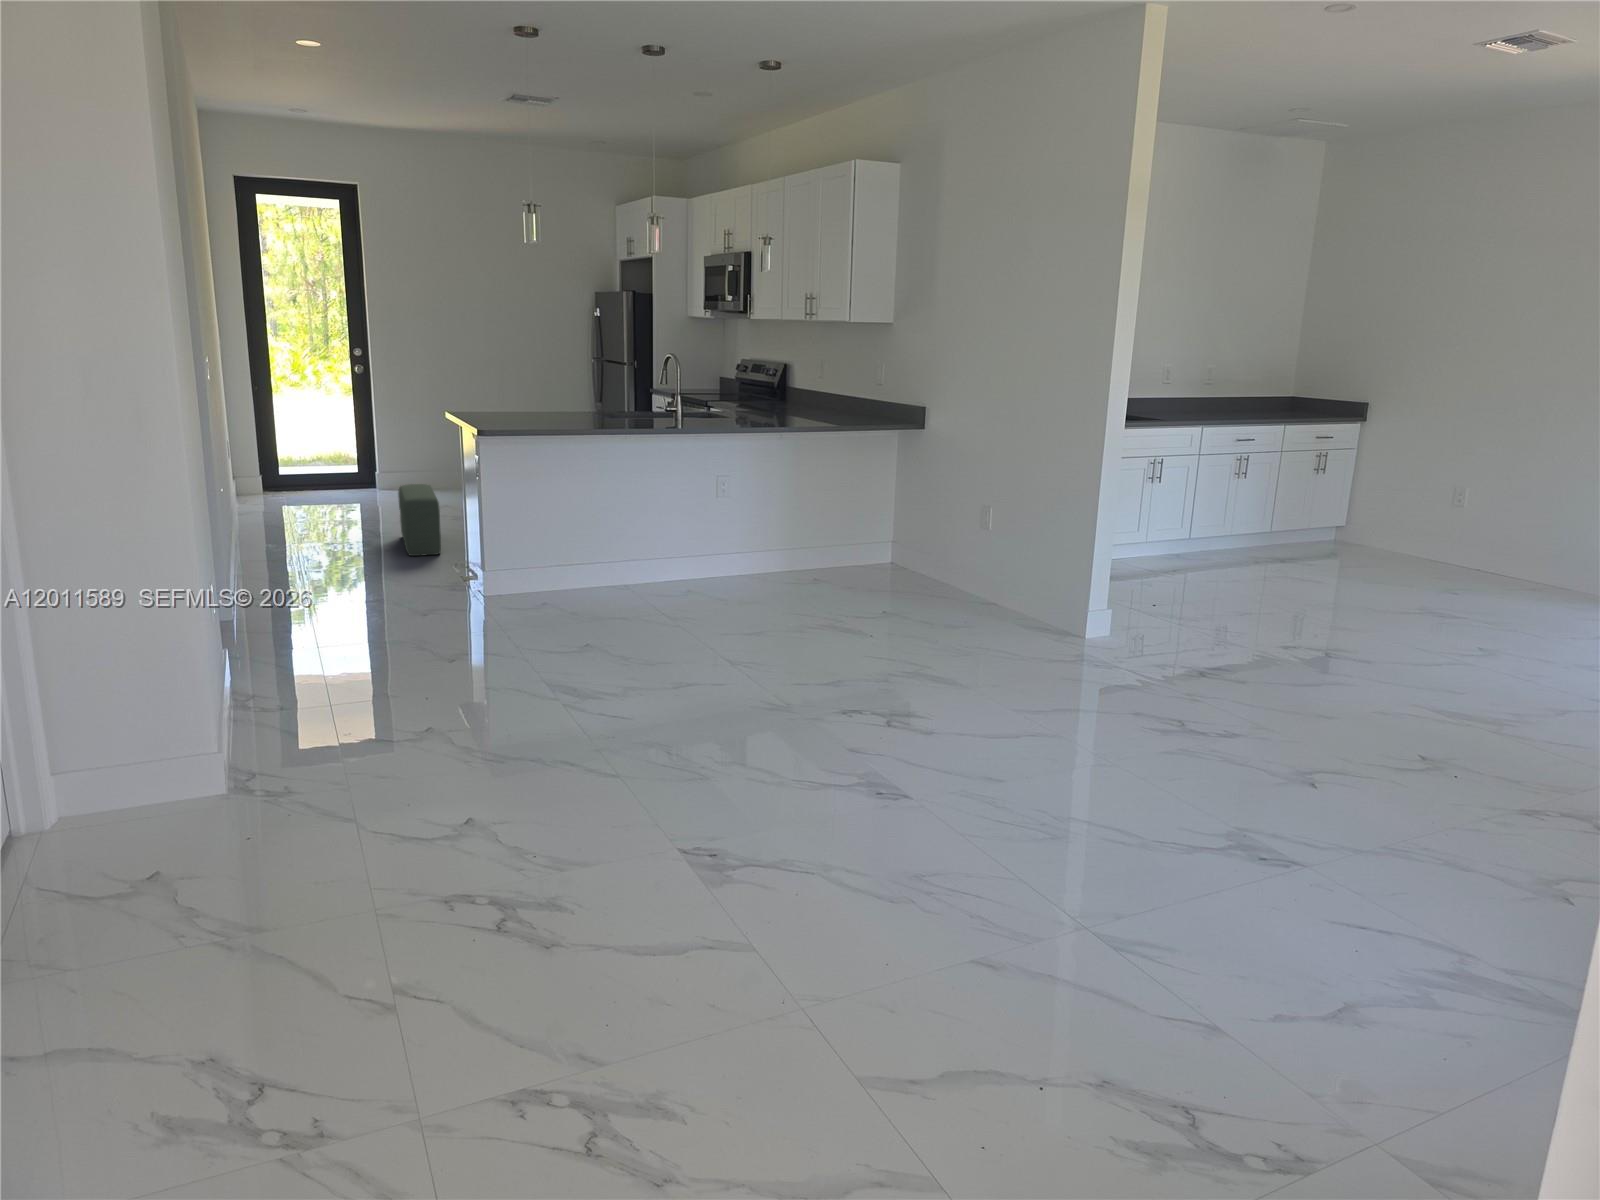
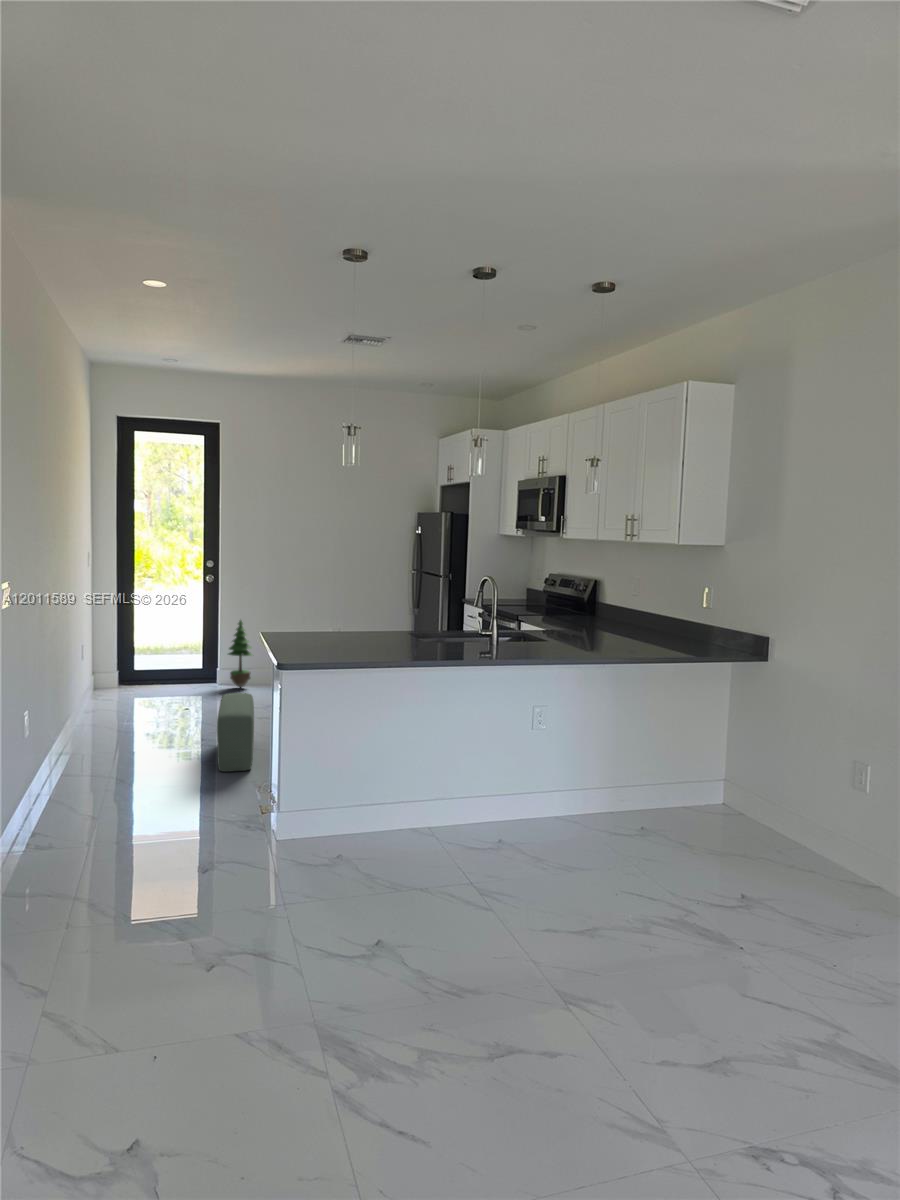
potted tree: none [385,415,415,495] -> present [228,620,252,688]

